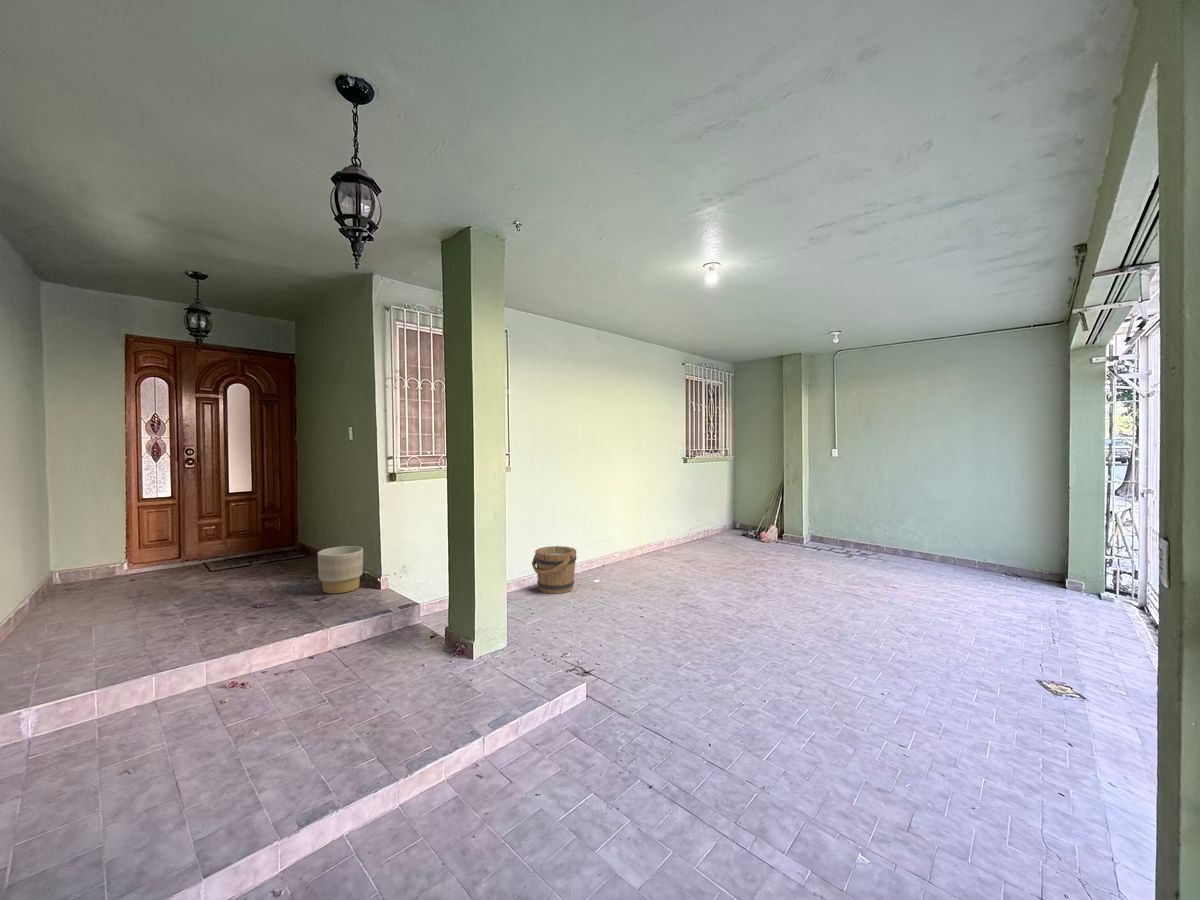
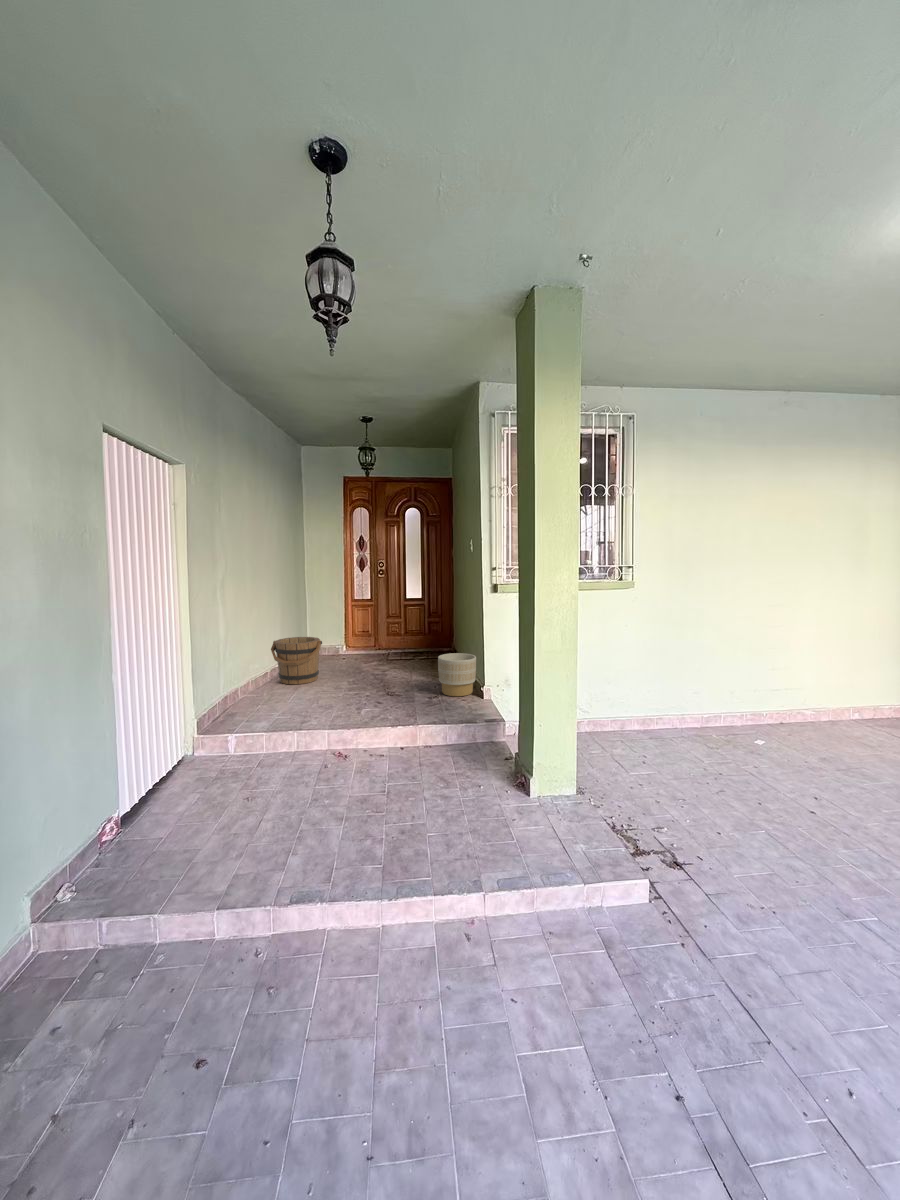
bucket: present [532,546,576,594] -> present [271,637,322,684]

